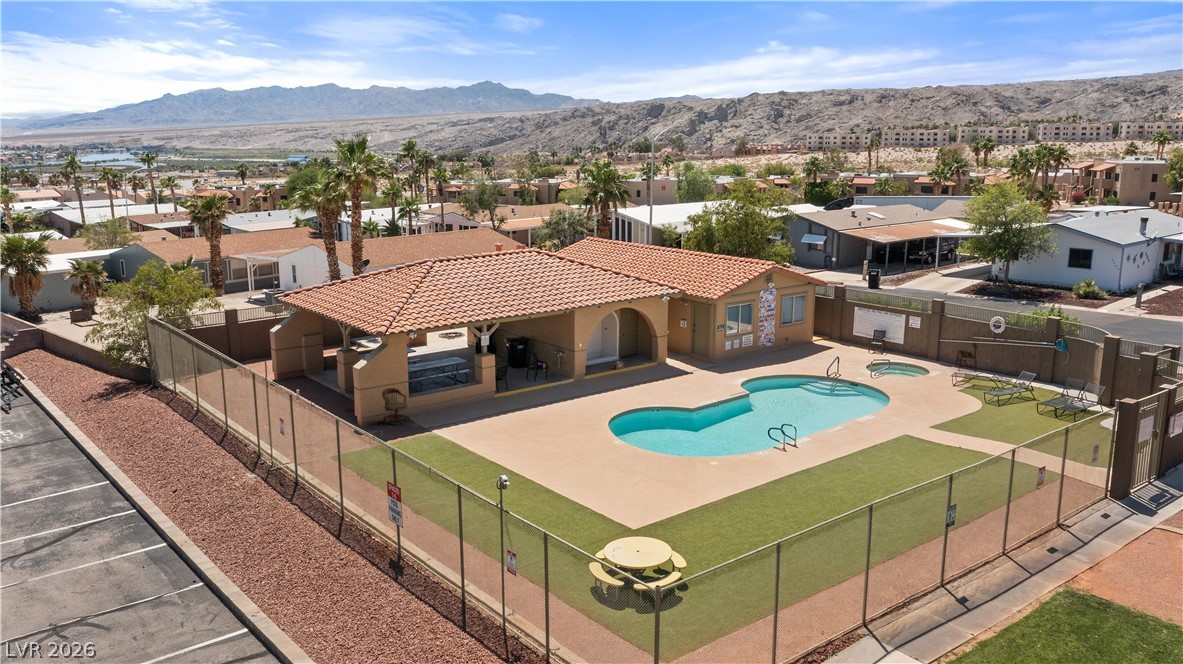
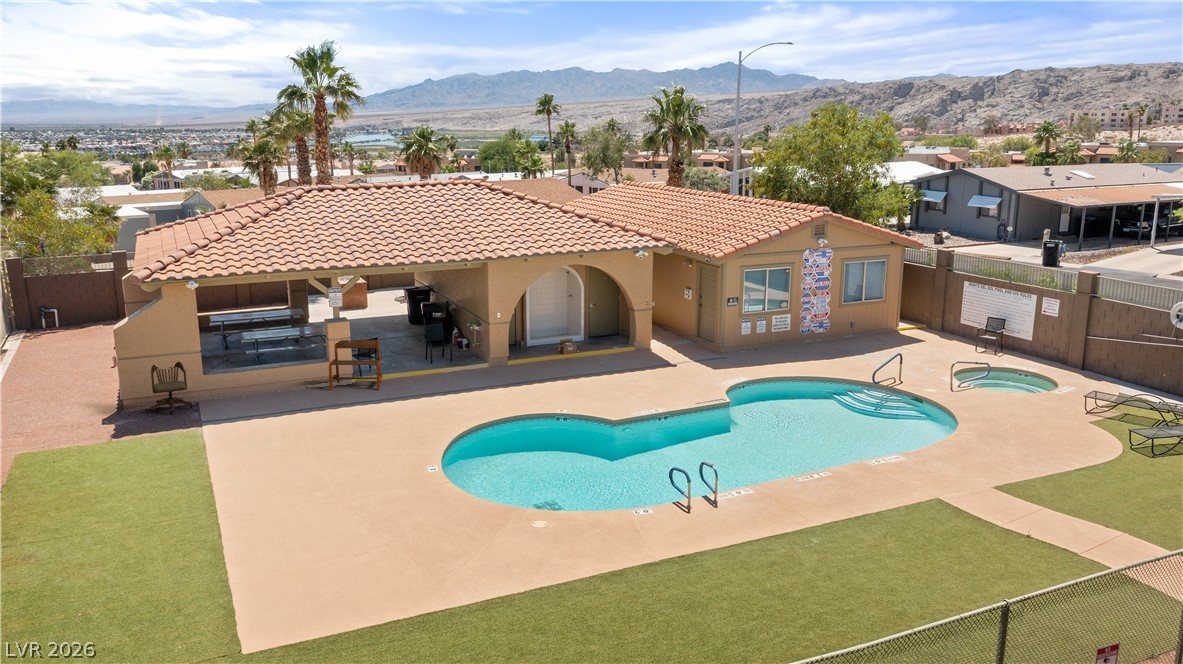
bench: present [956,342,977,372] -> present [329,340,383,390]

